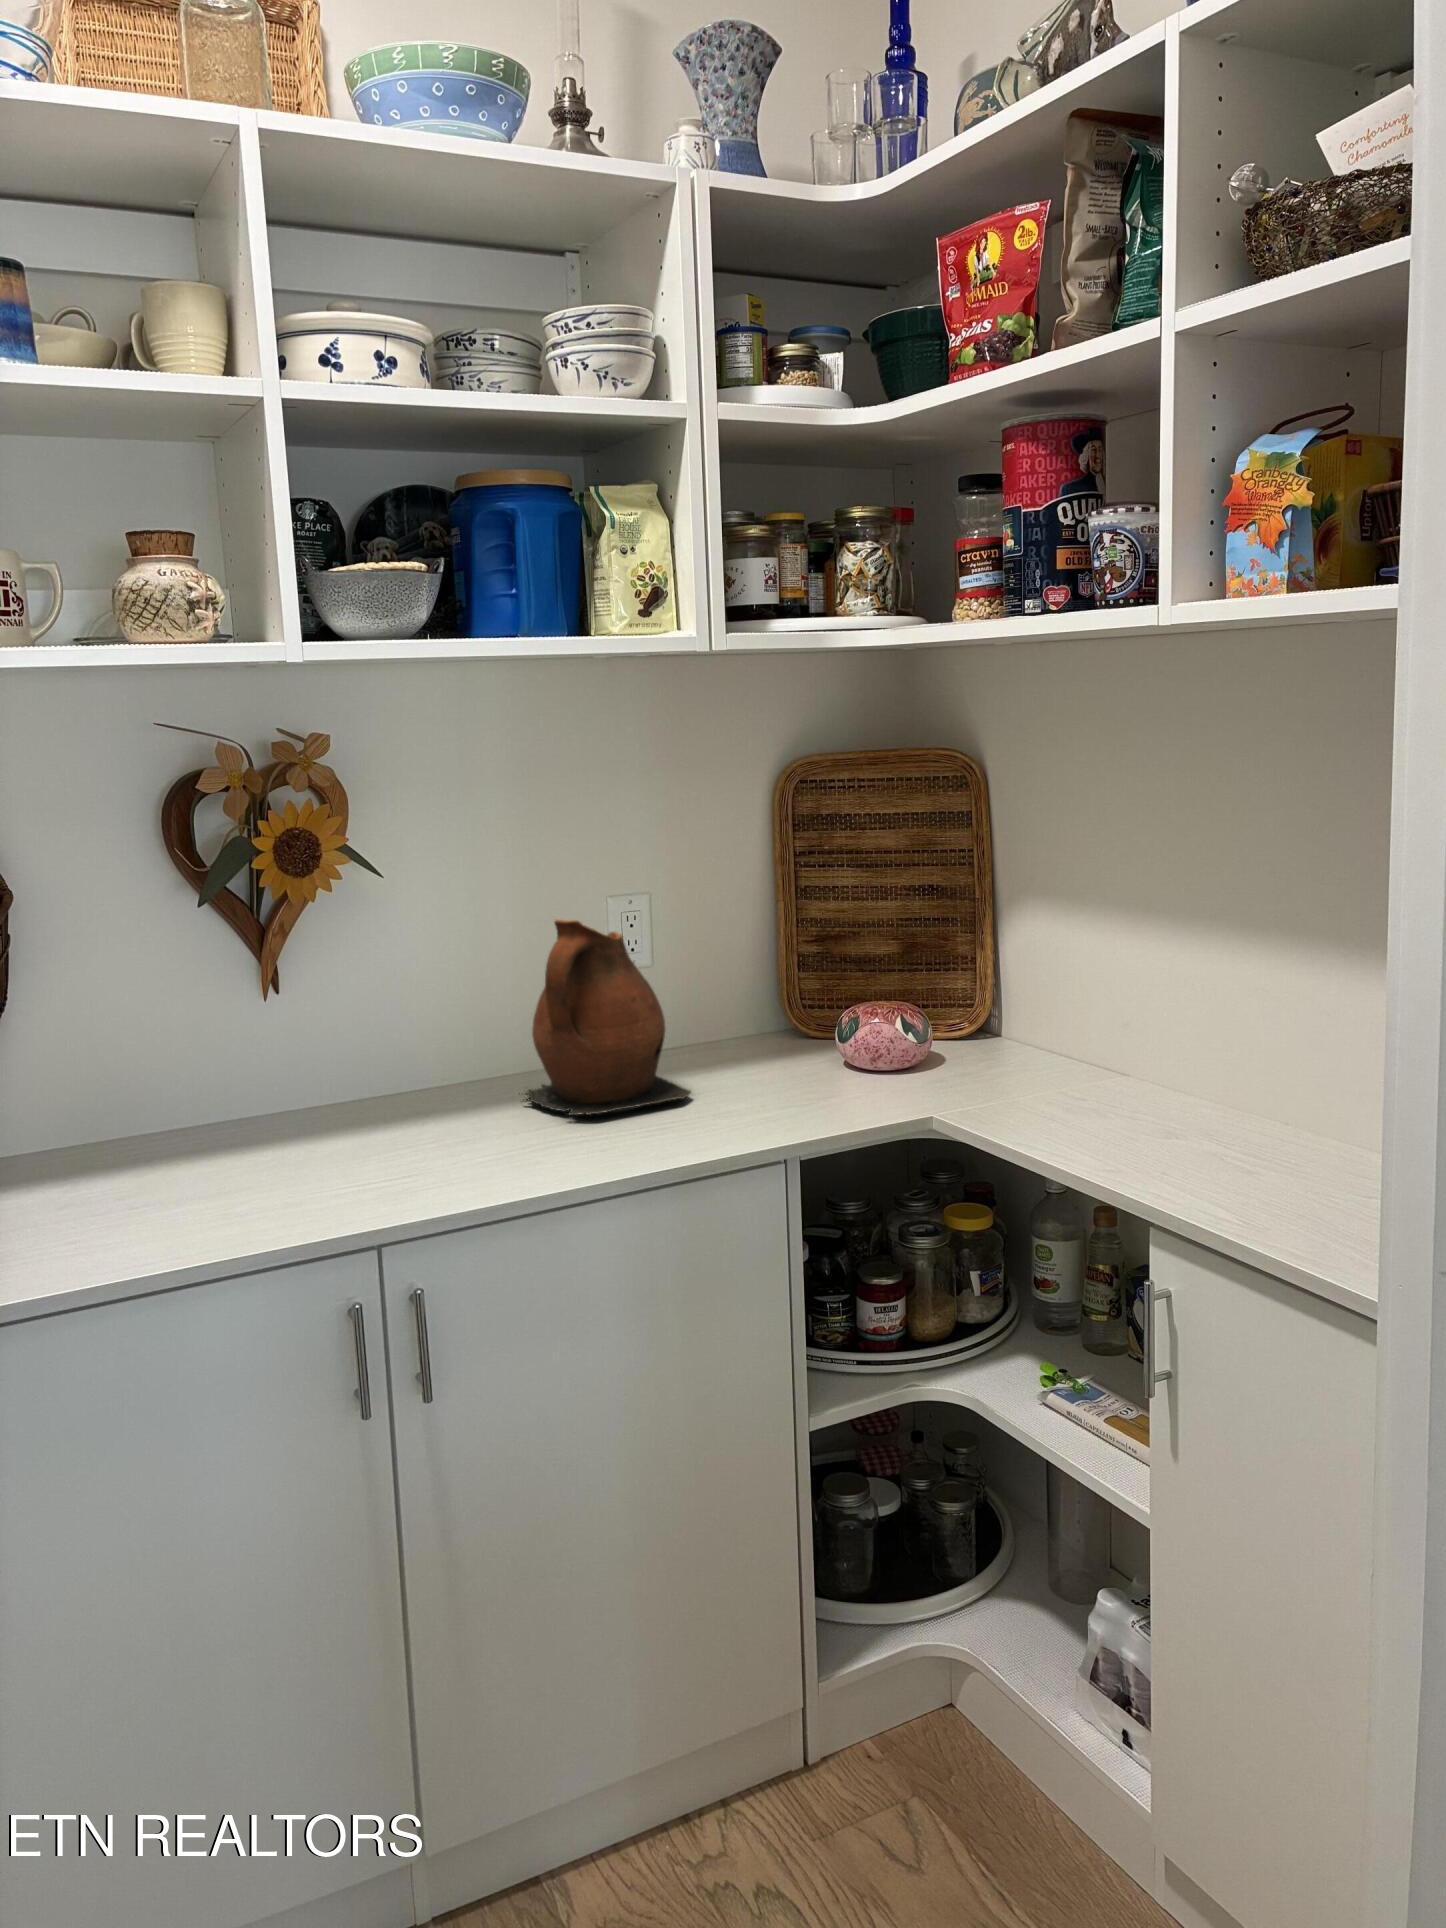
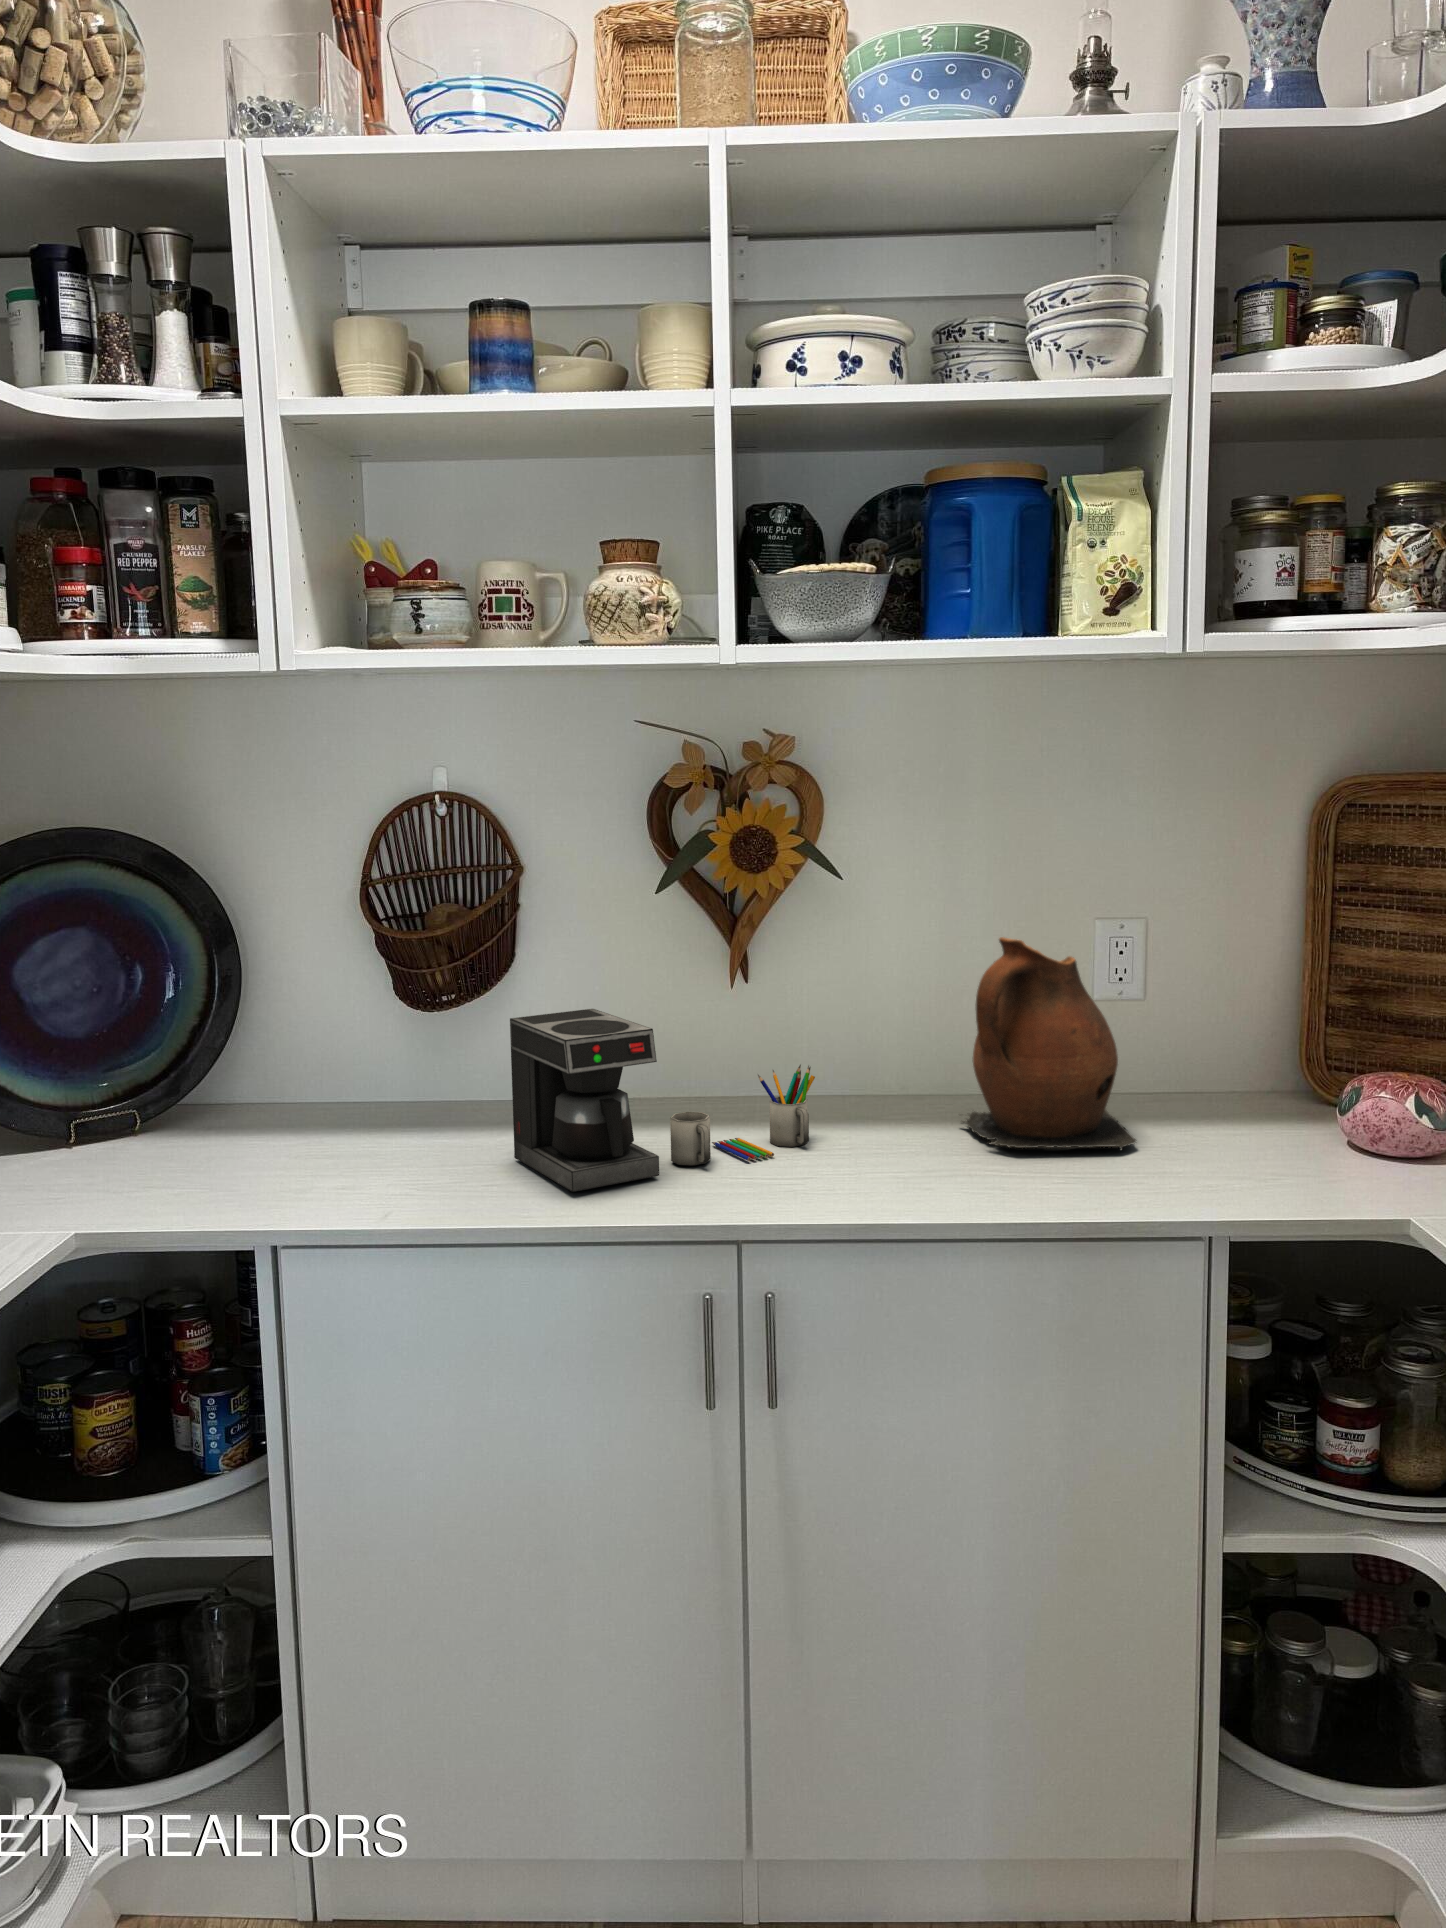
coffee maker: none [65,1038,395,1233] -> present [510,1009,815,1192]

